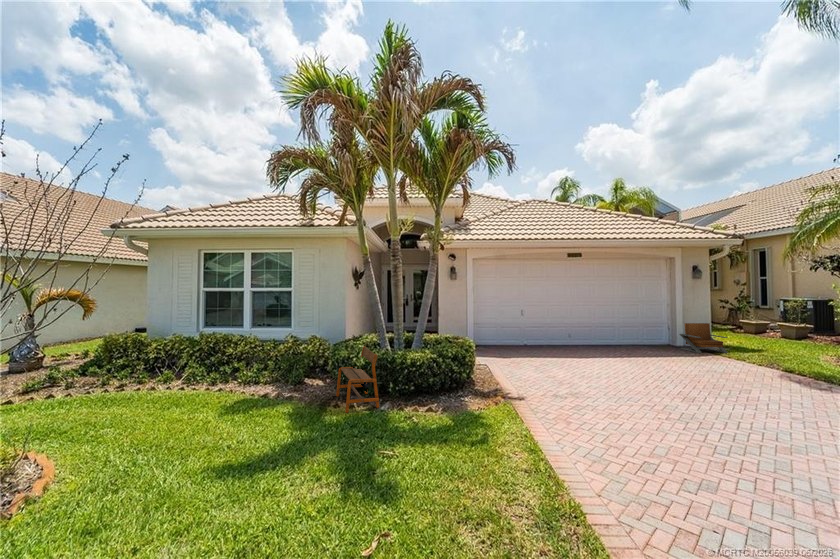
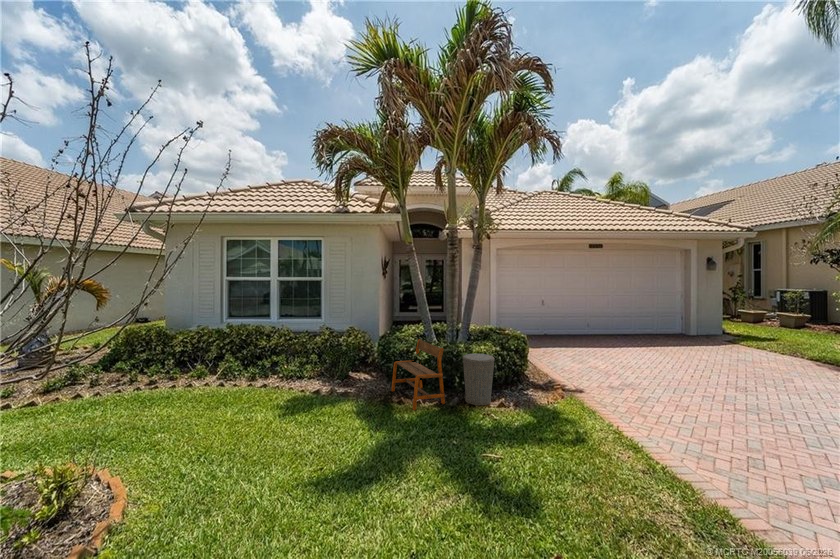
lounge chair: present [680,323,728,353] -> none [695,313,743,342]
trash can: none [398,360,428,409] -> present [463,353,495,405]

